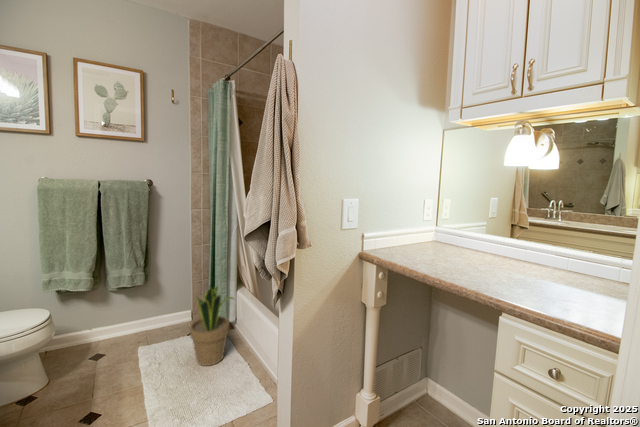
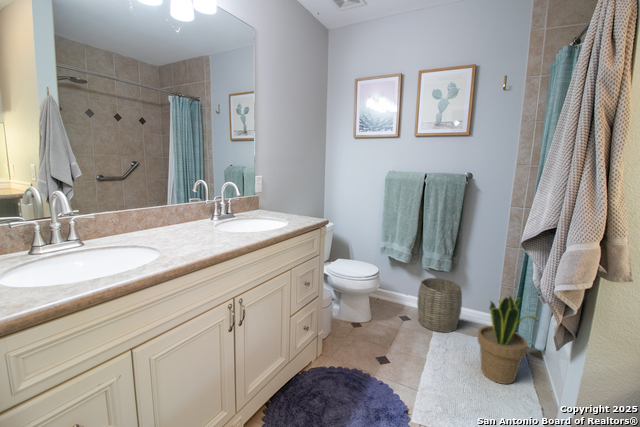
woven basket: none [111,293,163,354] -> present [417,278,462,332]

